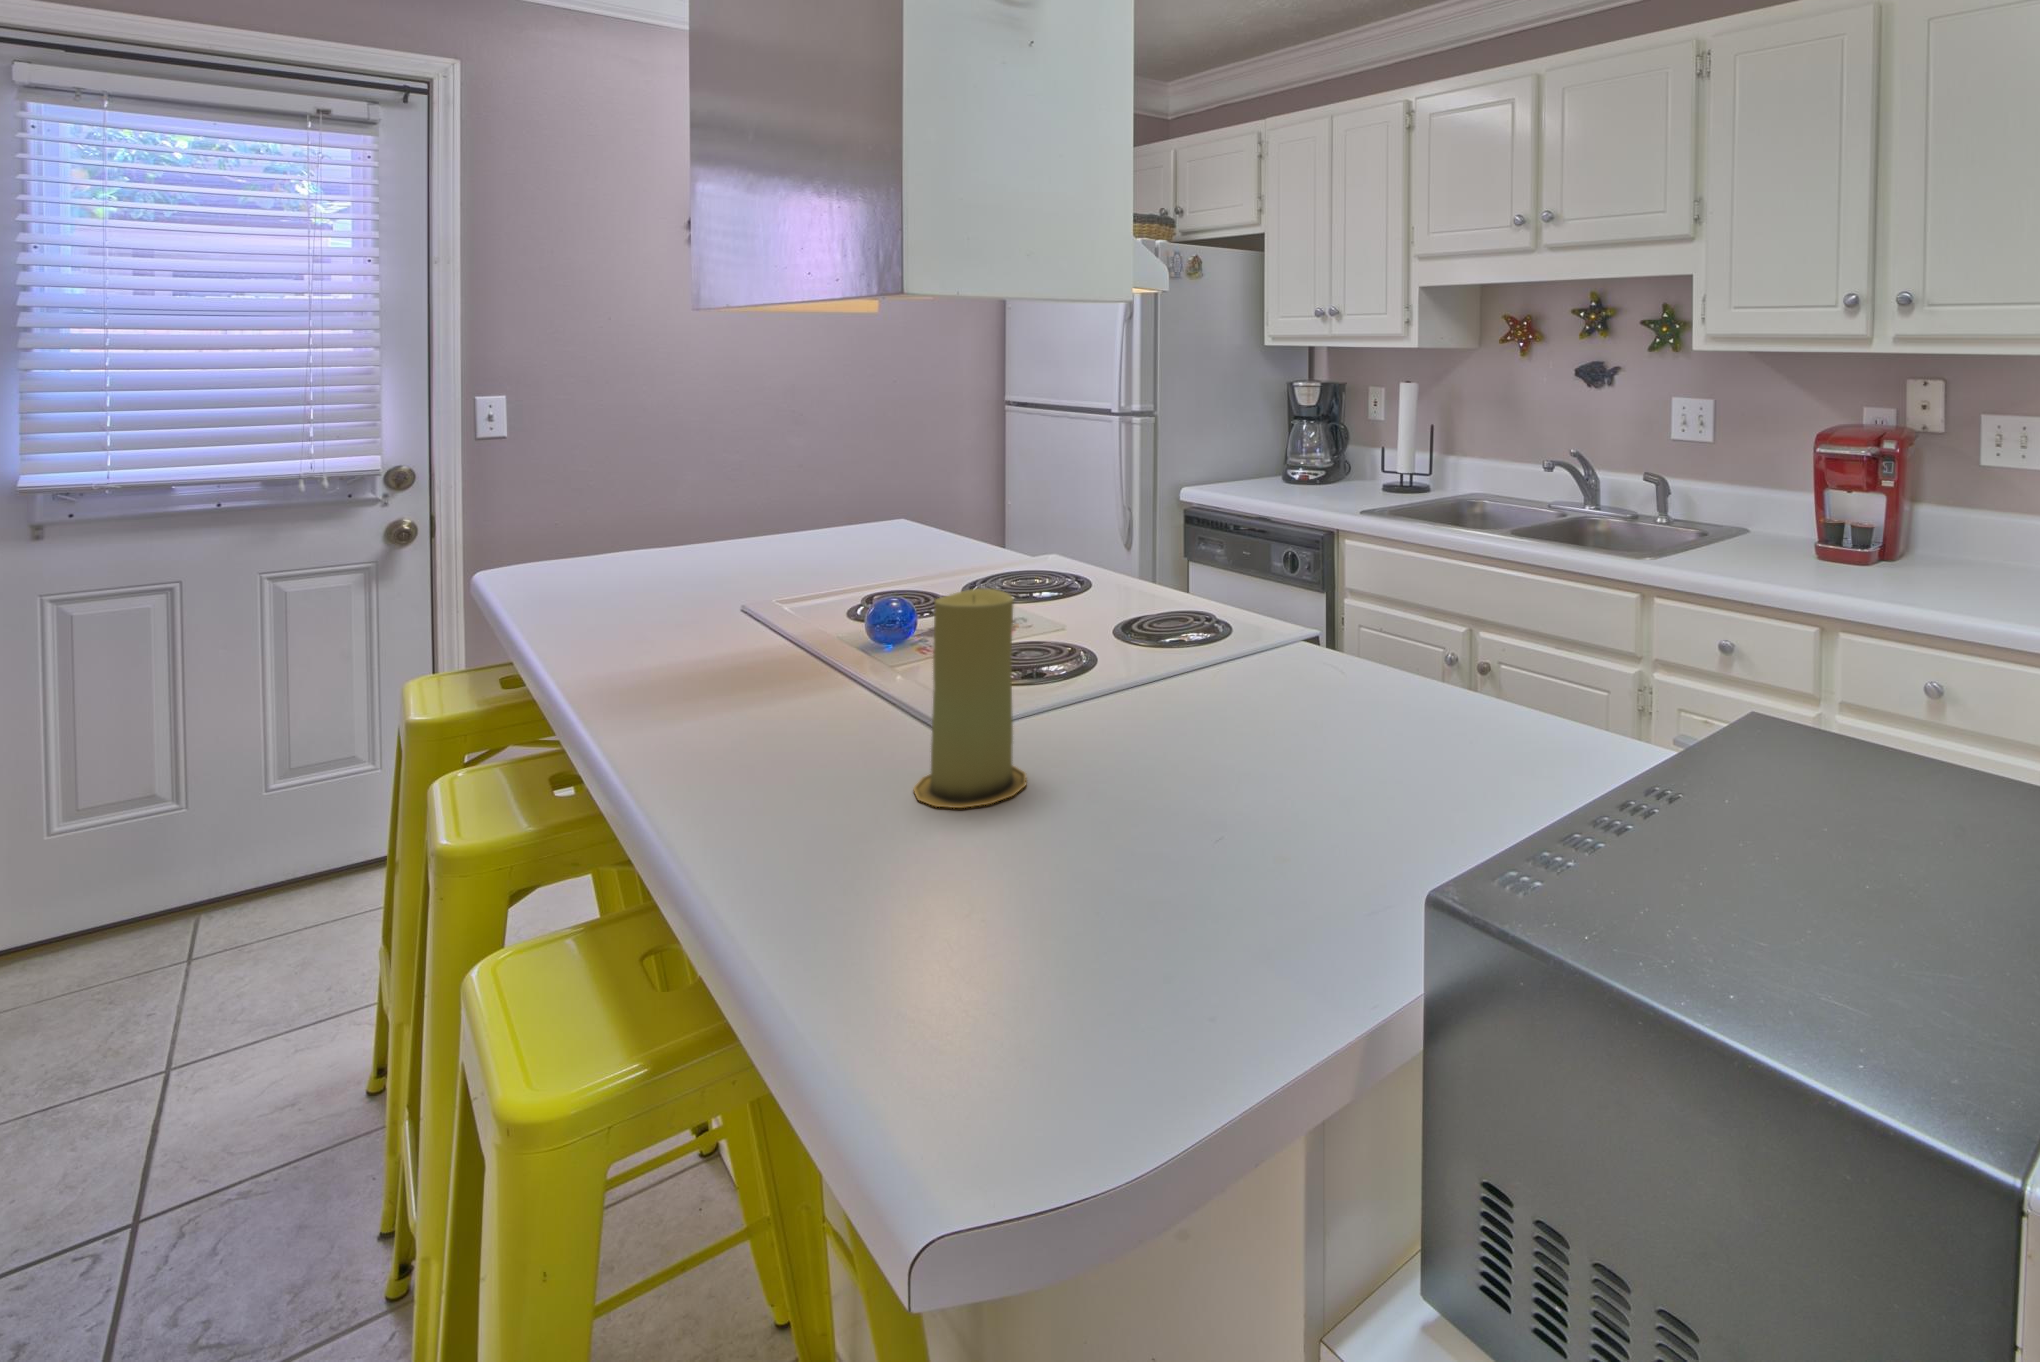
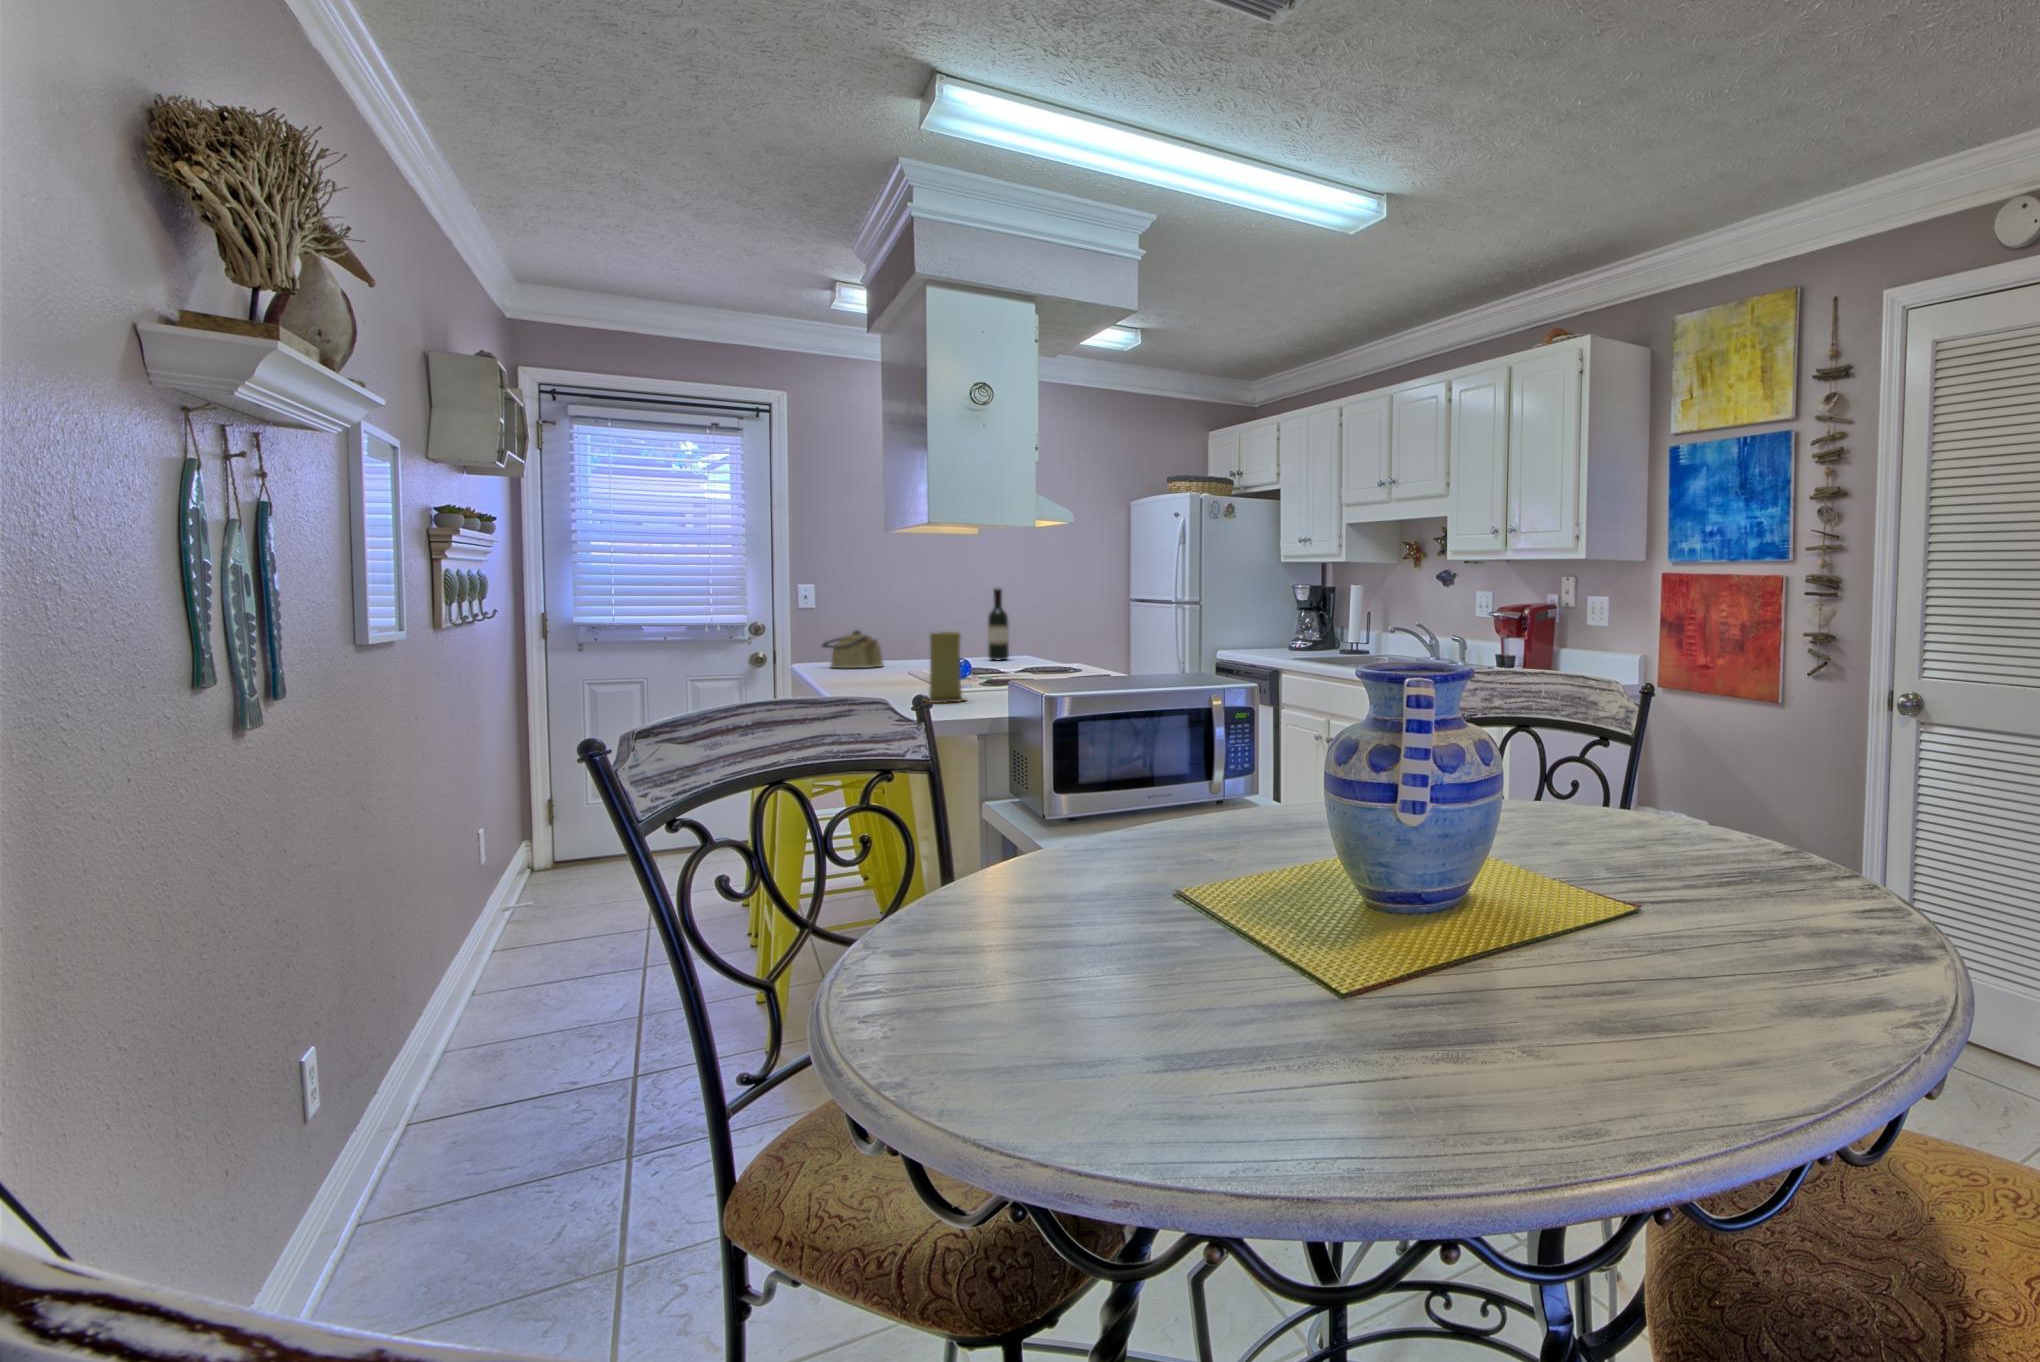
wine bottle: none [854,407,891,540] -> present [988,589,1009,660]
kettle: none [543,504,672,588] -> present [822,630,883,668]

